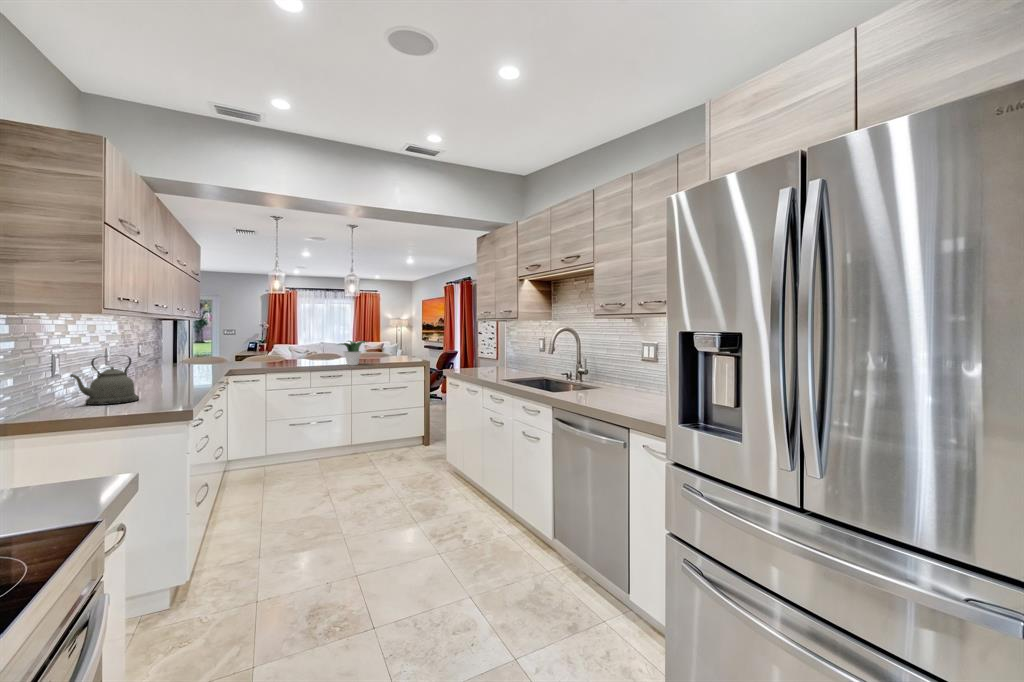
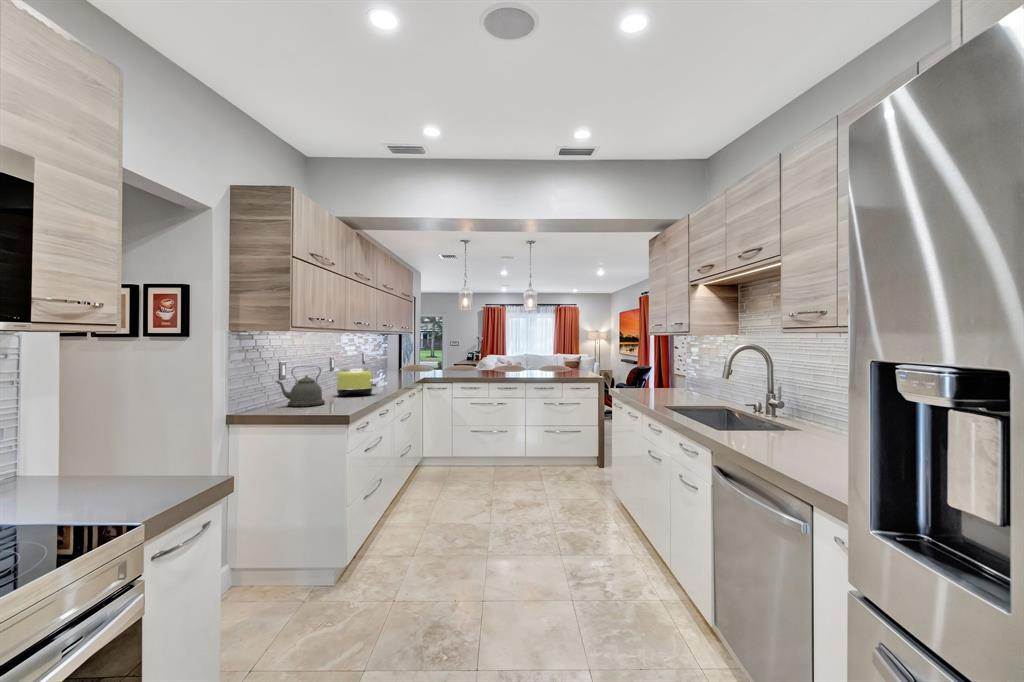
potted plant: present [341,341,366,365] -> none [513,354,543,378]
toaster: none [140,357,195,392] -> present [337,368,376,397]

